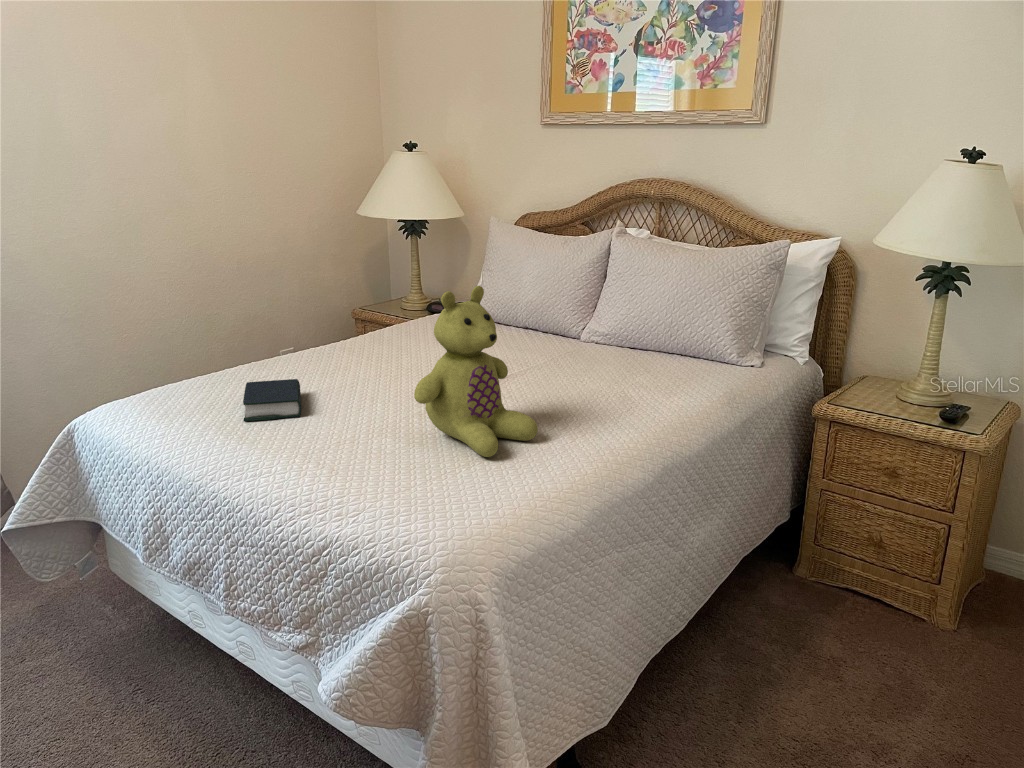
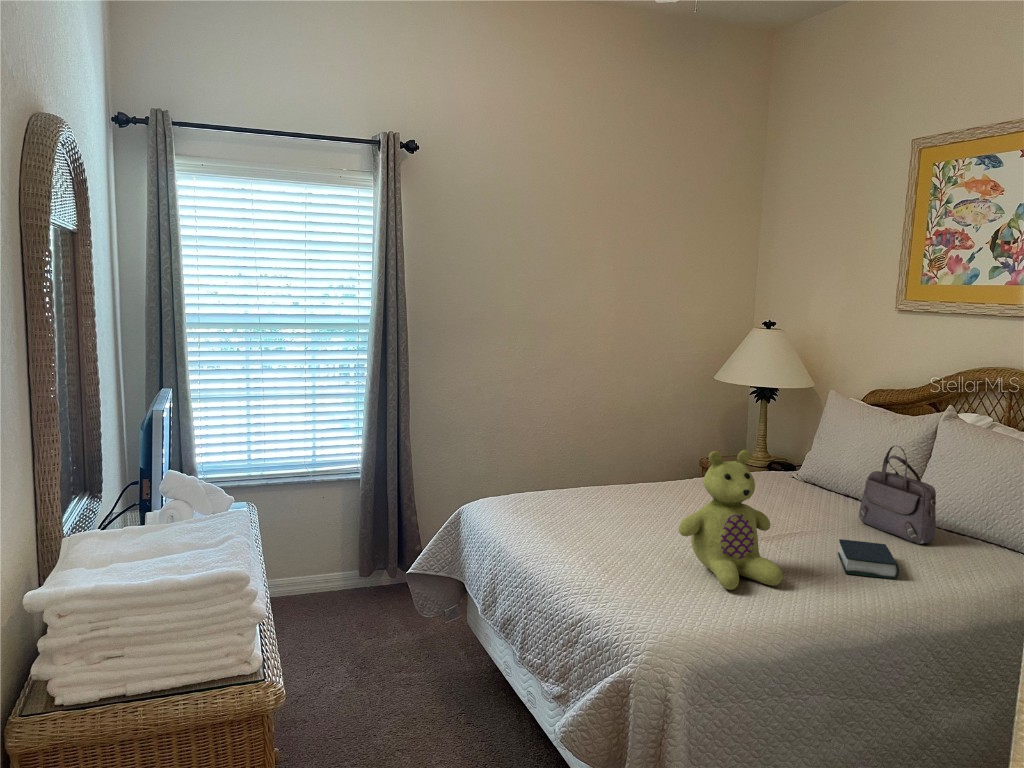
handbag: none [555,264,634,364] -> present [859,445,936,544]
book: present [243,379,301,421] -> present [838,539,899,579]

